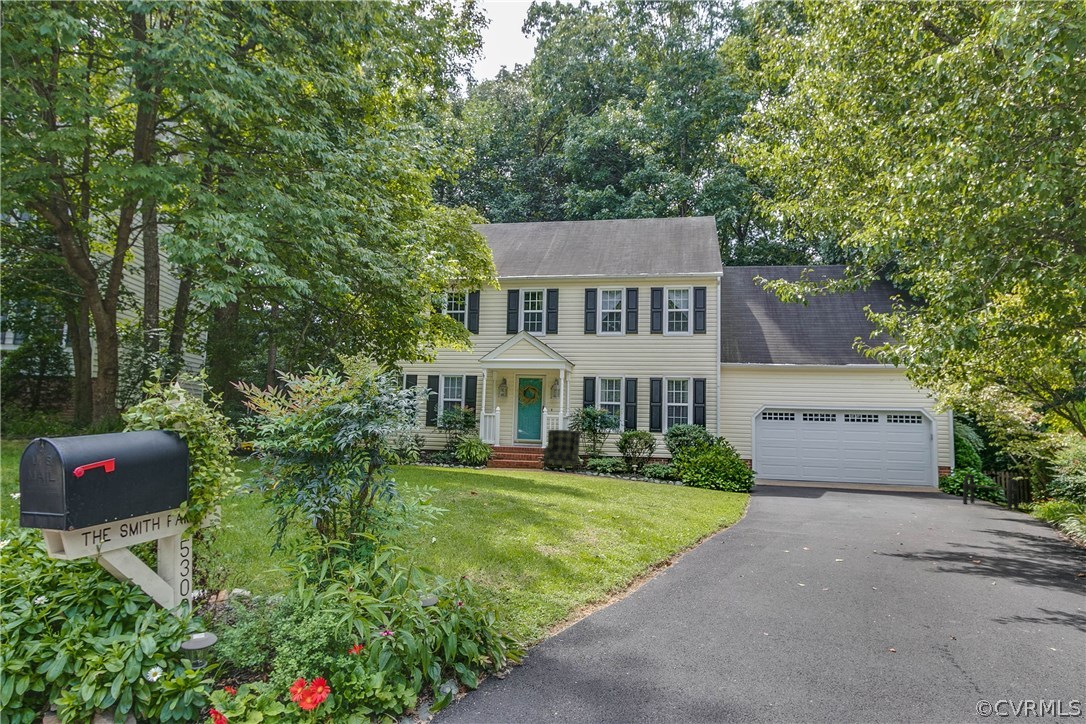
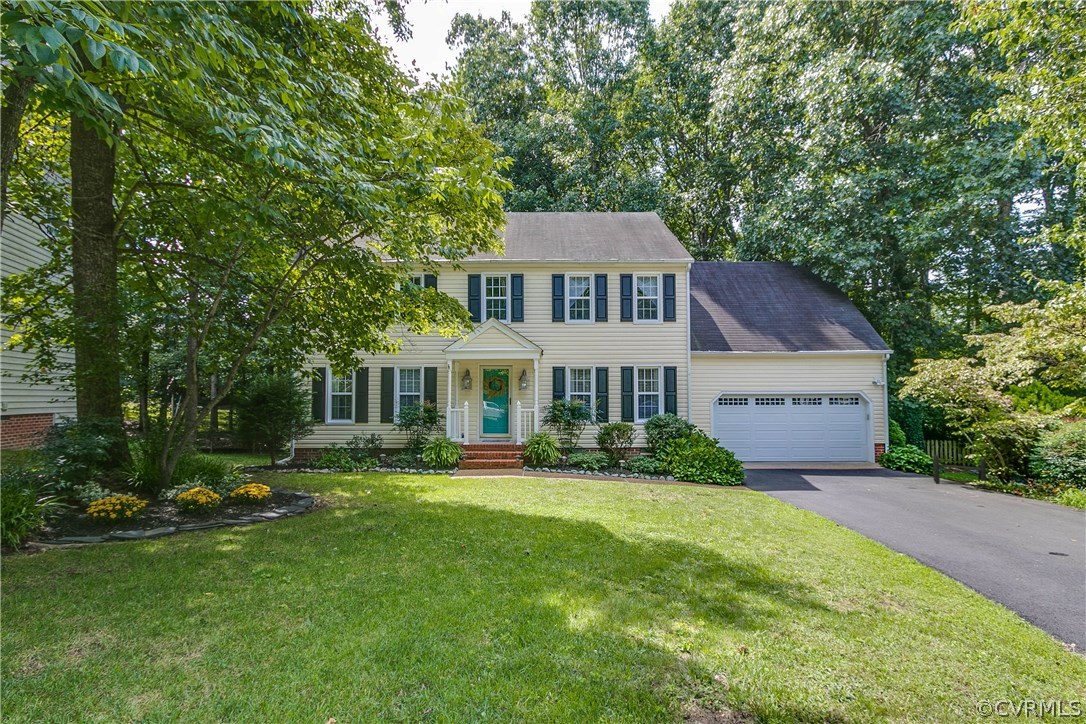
chair: present [544,430,580,472] -> none [532,426,569,474]

